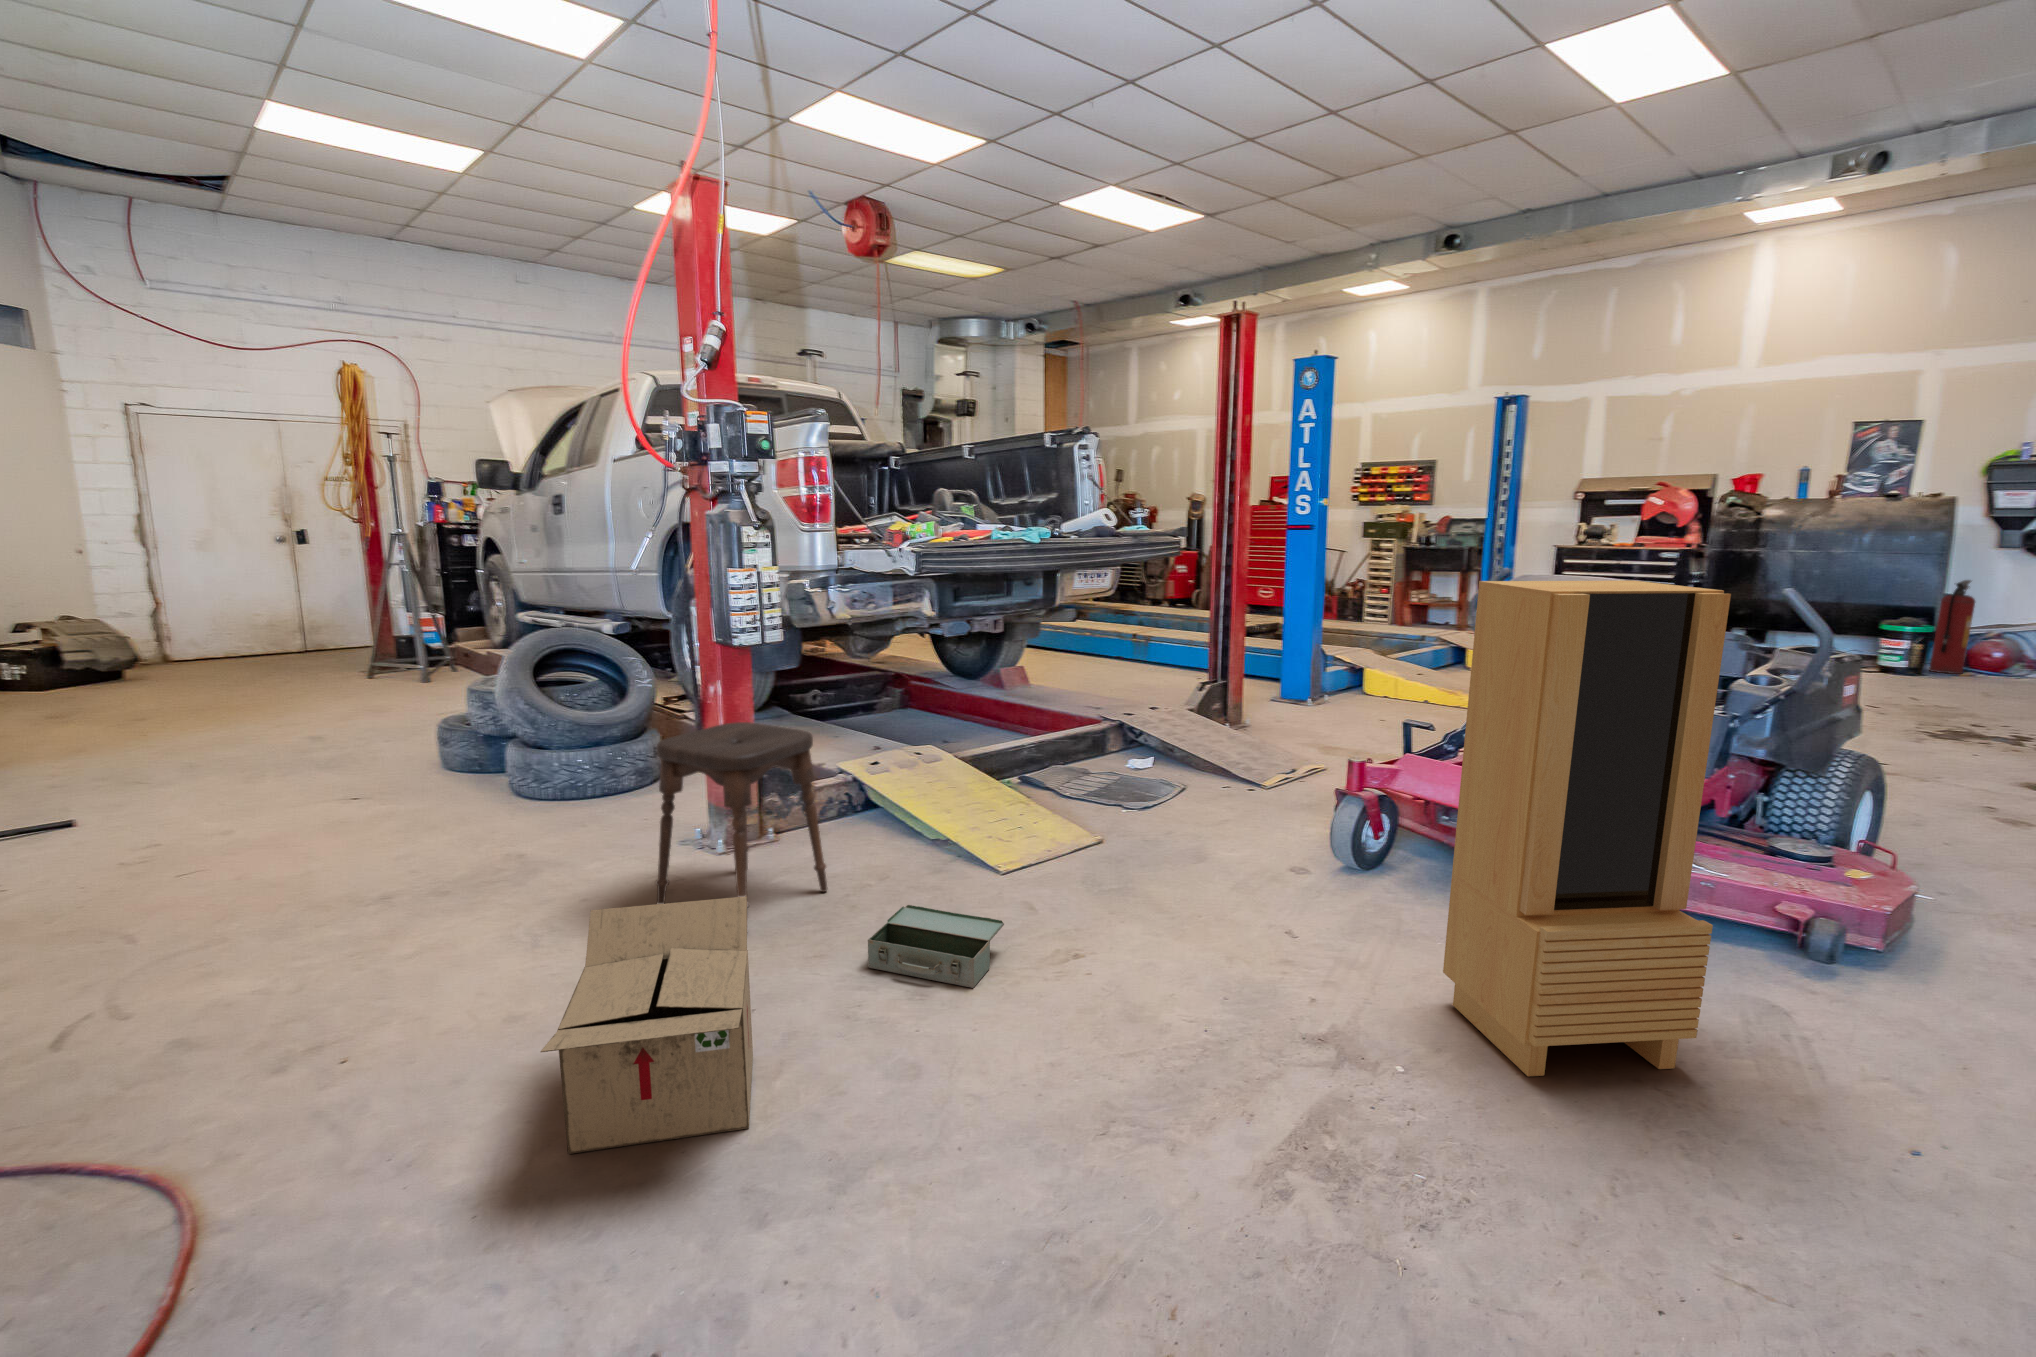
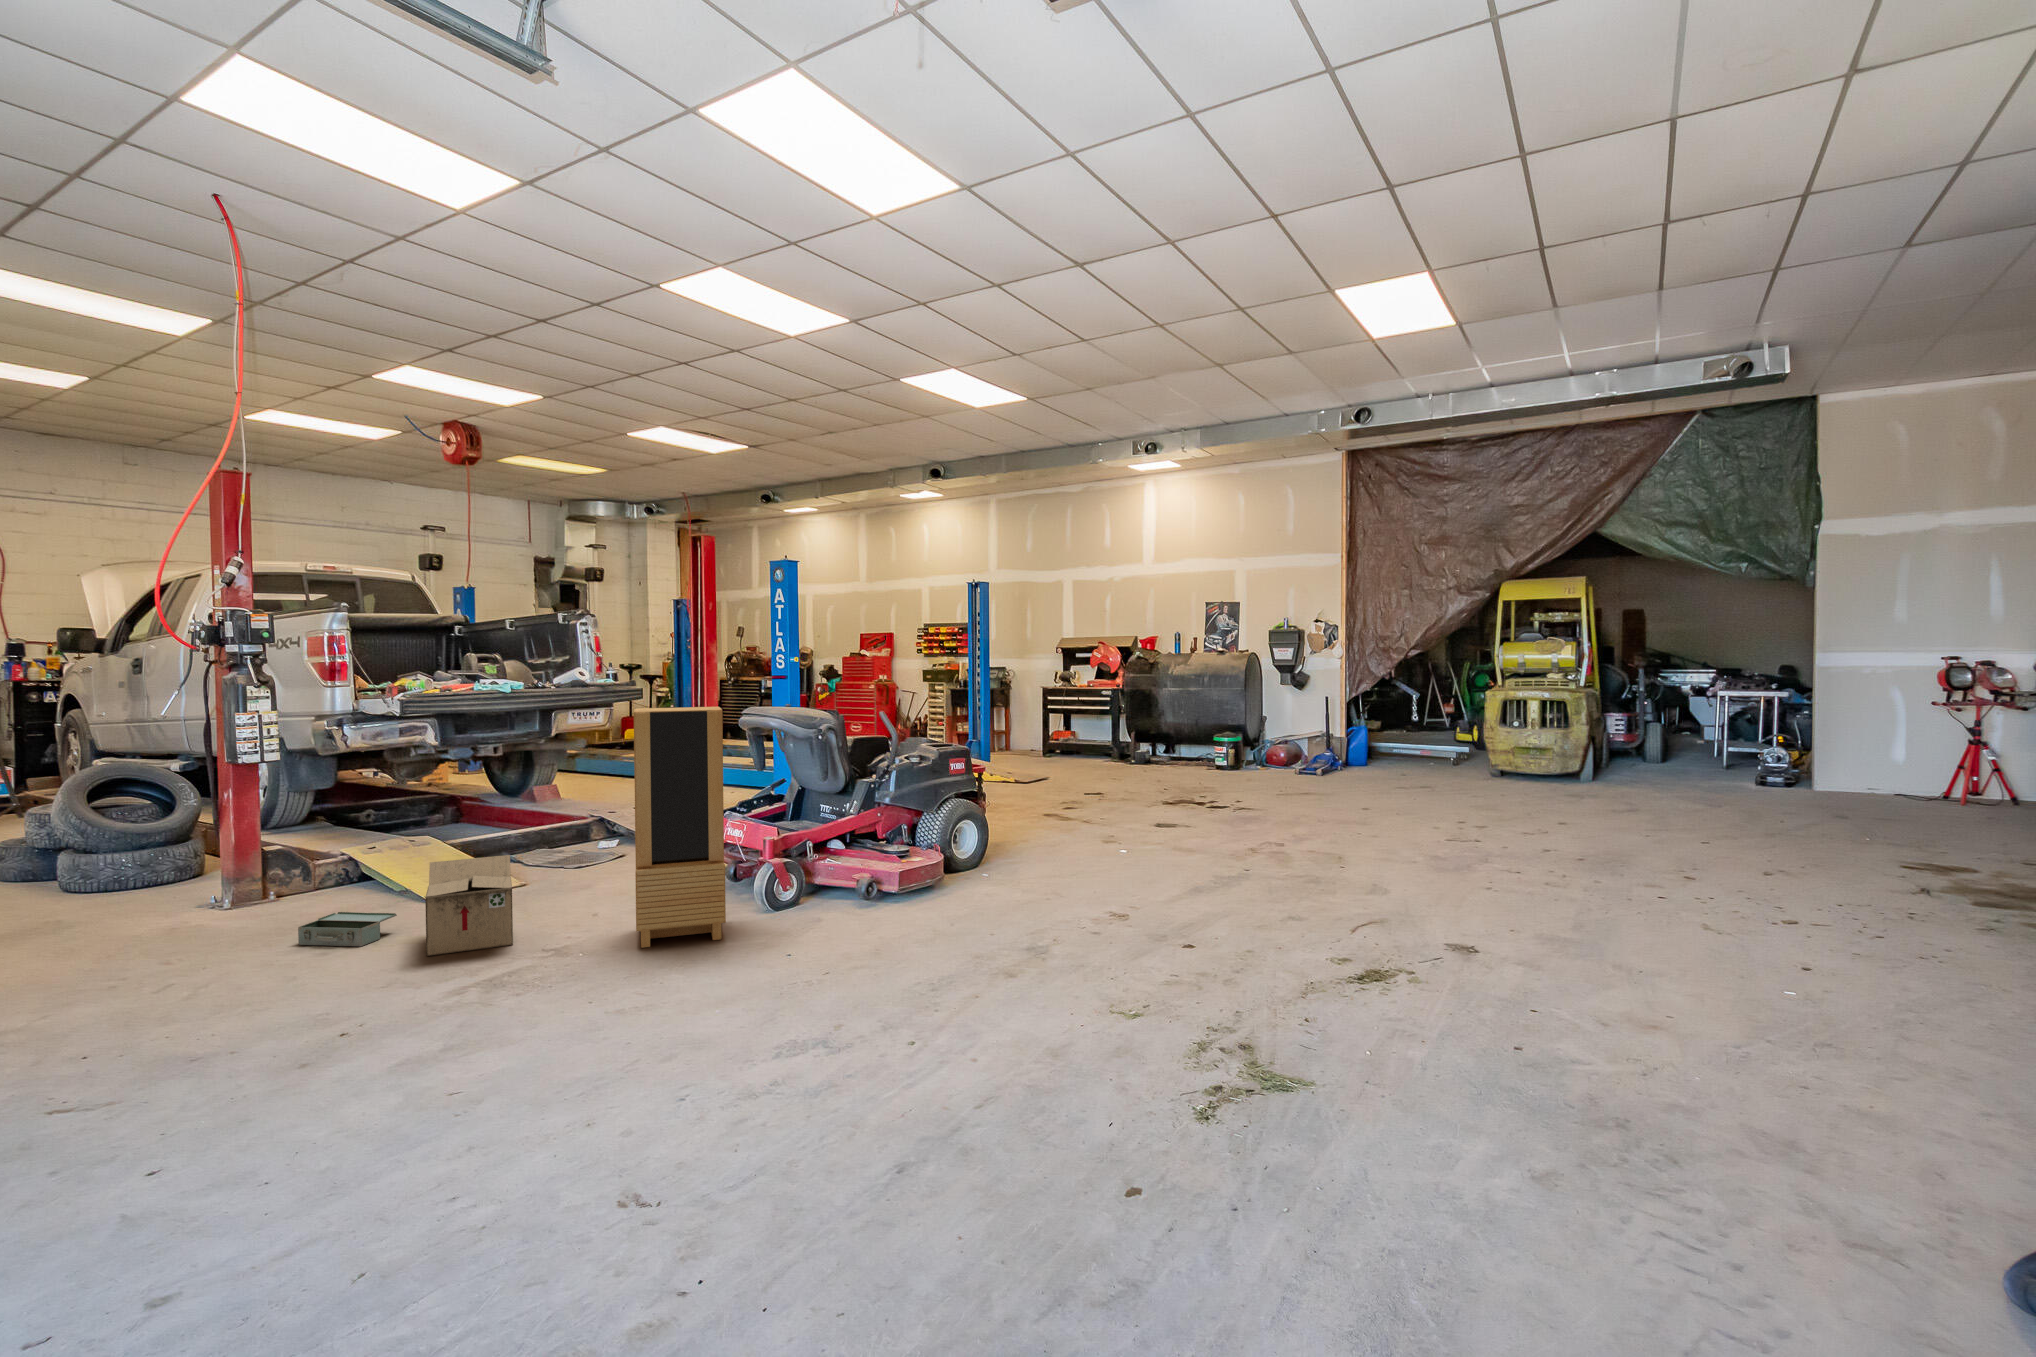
fire extinguisher: present [1929,580,1975,674] -> none [1248,705,1265,768]
stool: present [656,722,827,907] -> none [160,812,297,939]
cardboard box: present [540,896,753,1154] -> present [425,855,513,956]

